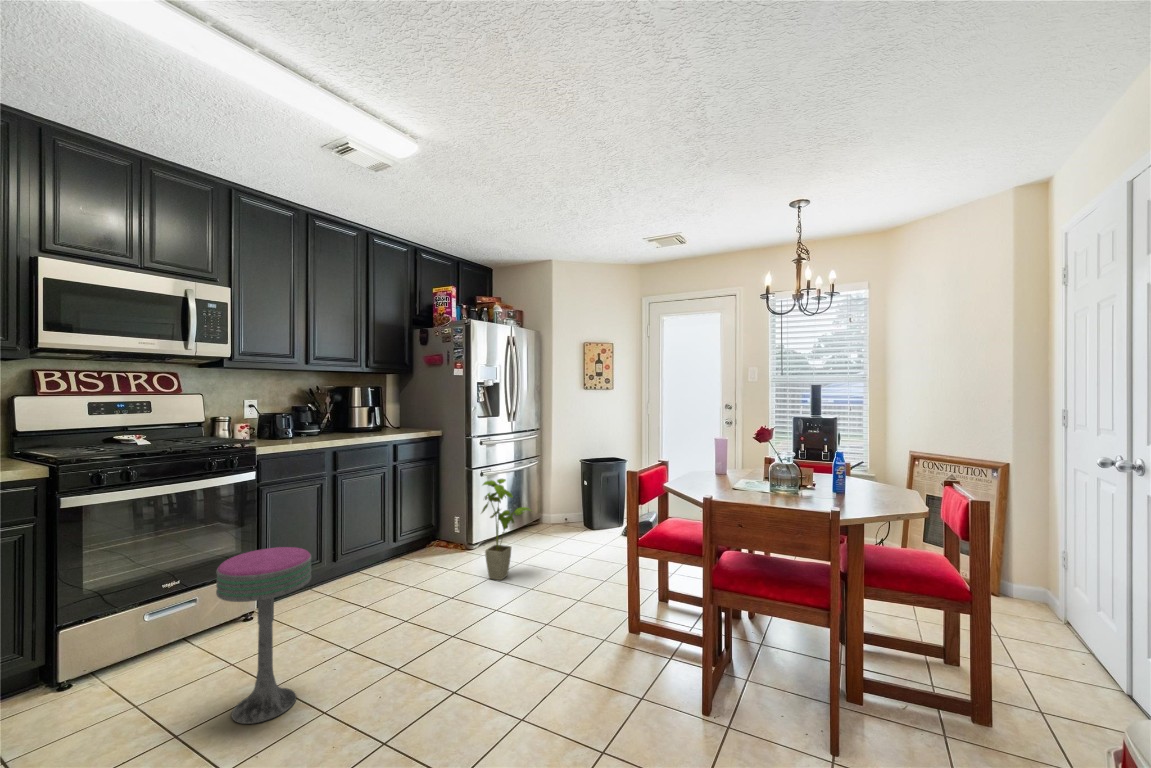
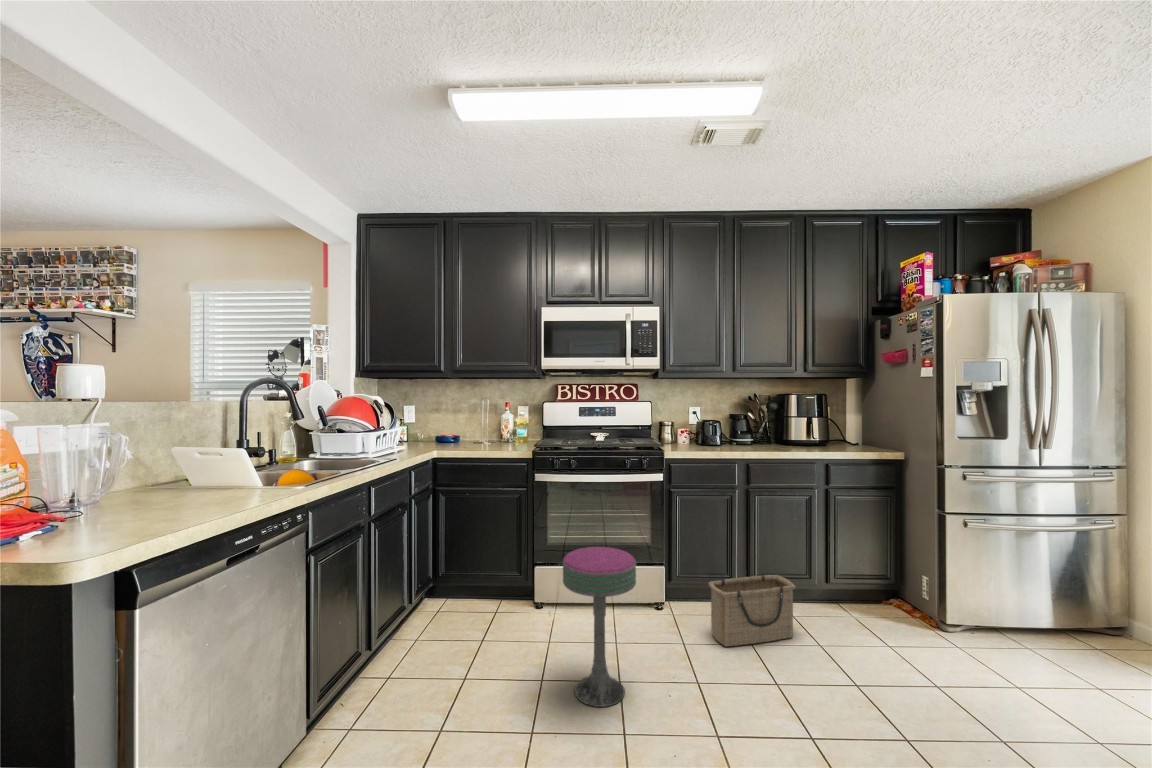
house plant: present [482,479,532,580] -> none [915,539,1022,699]
basket: none [323,544,393,618] -> present [708,575,796,646]

